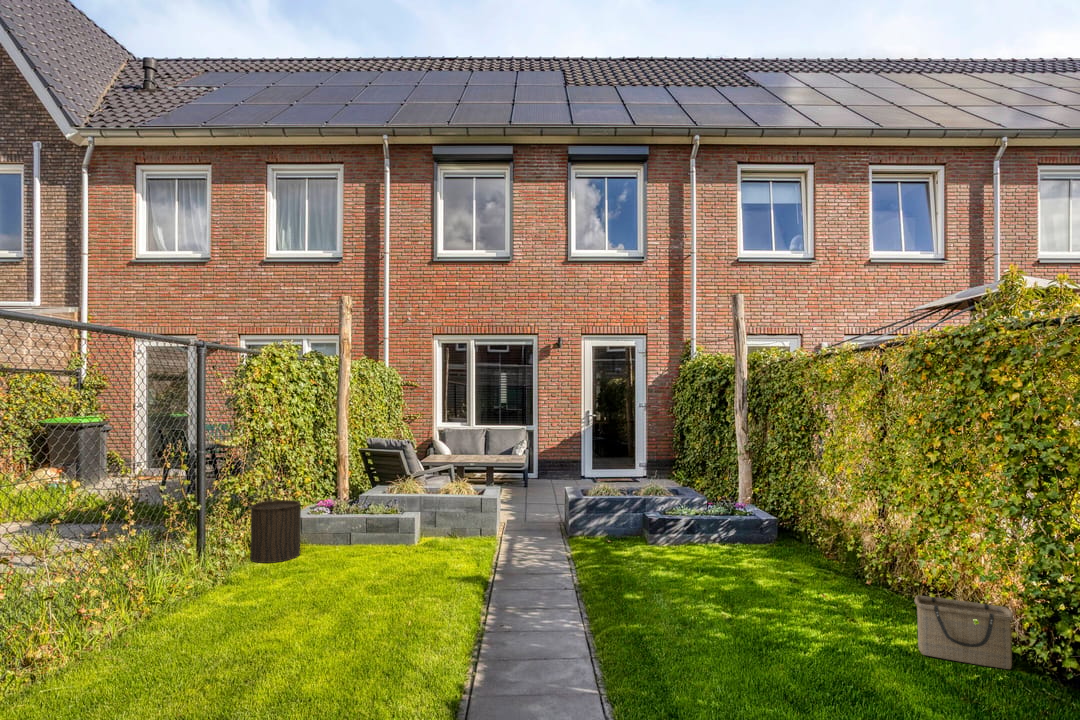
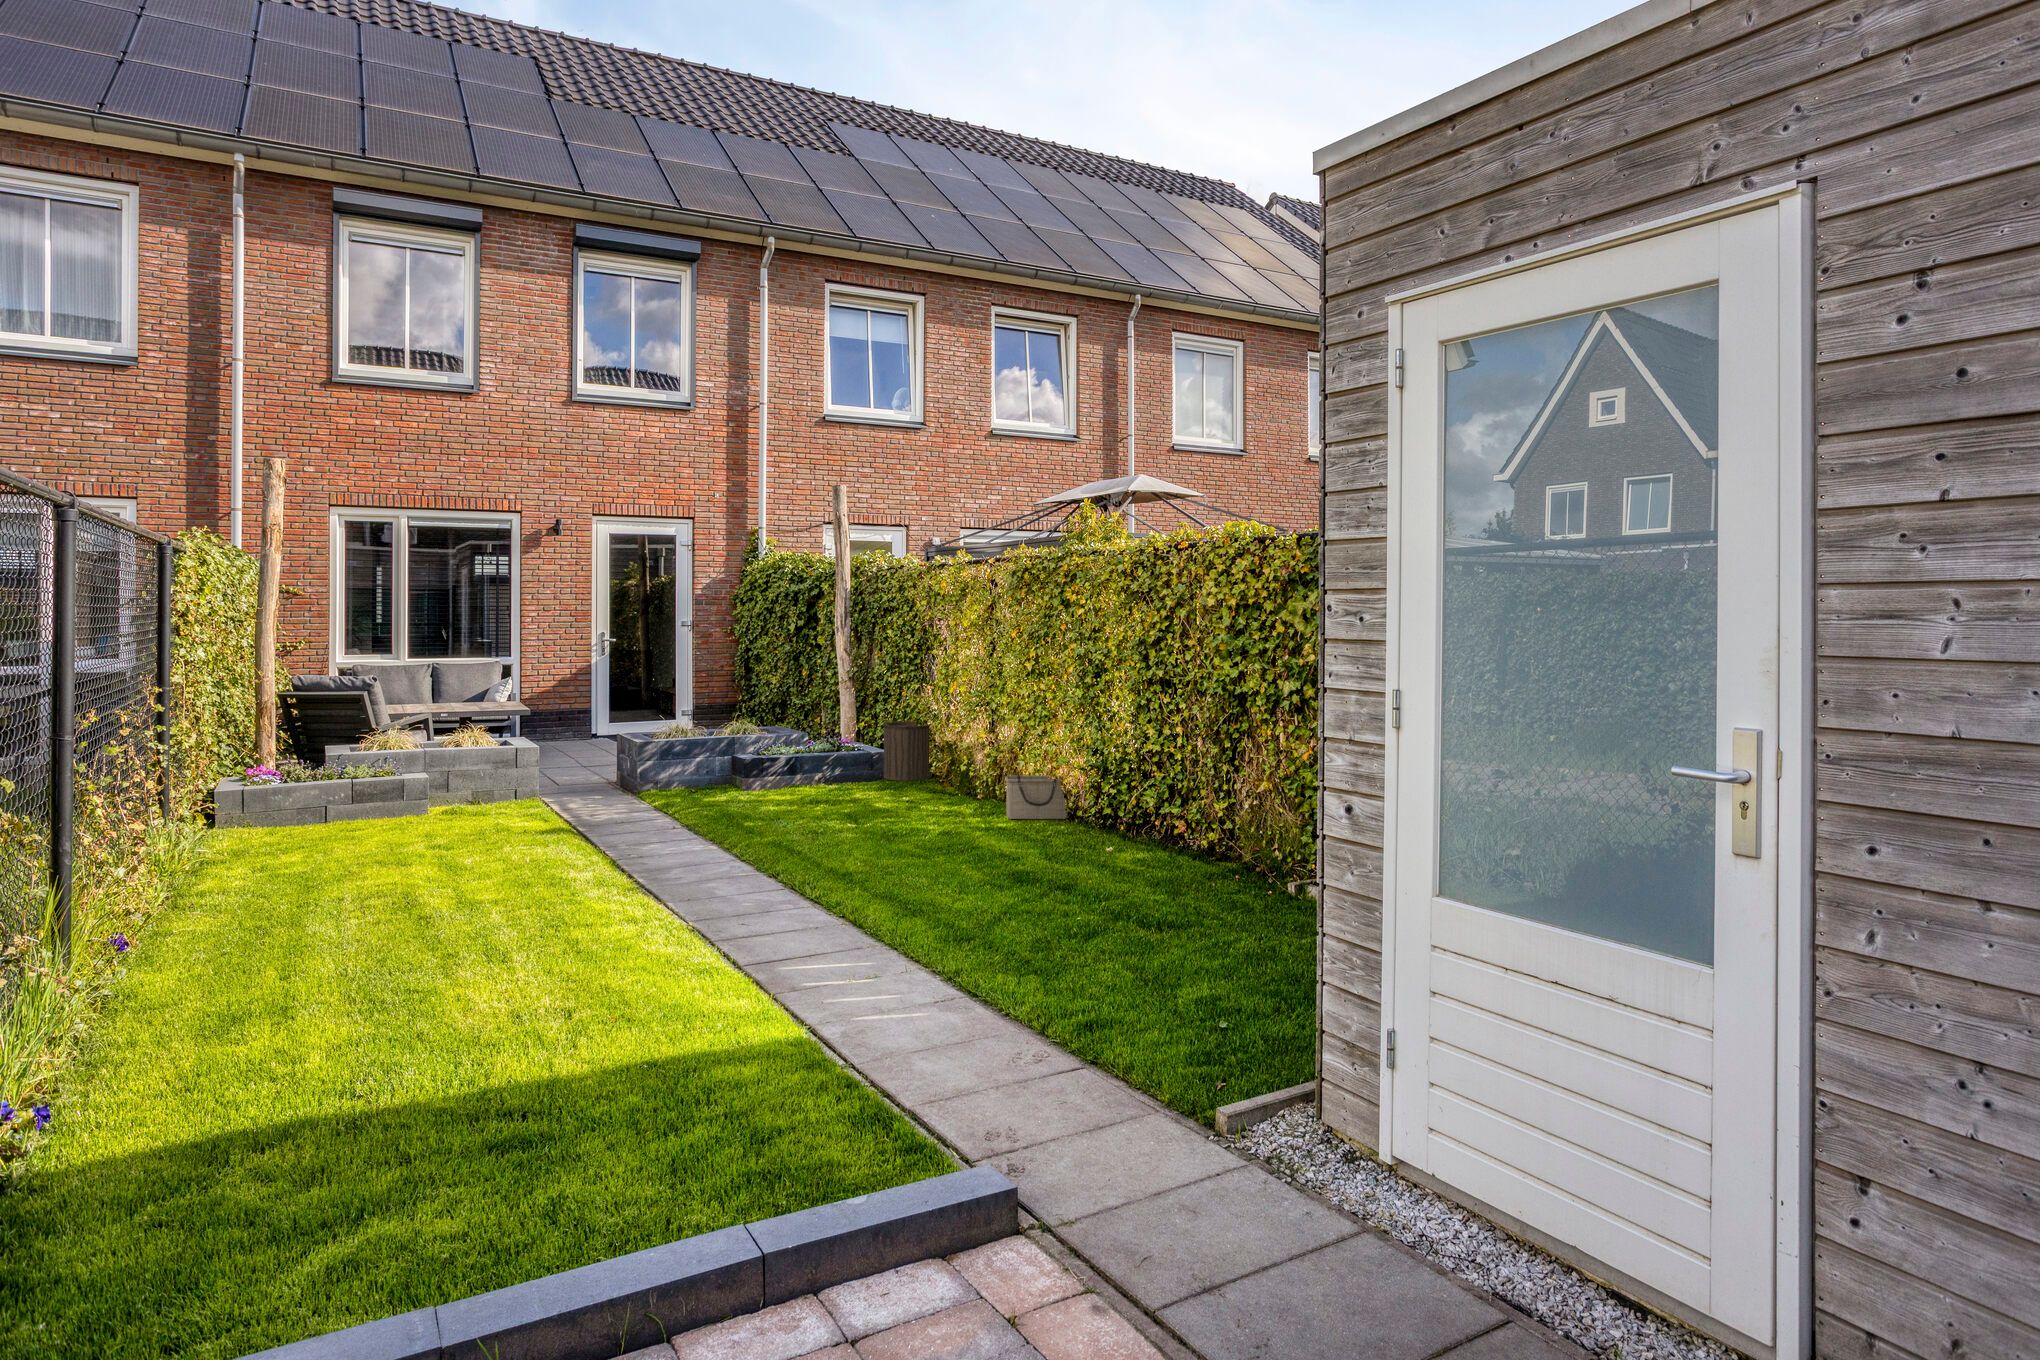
stool: present [250,500,301,563] -> present [884,721,932,781]

